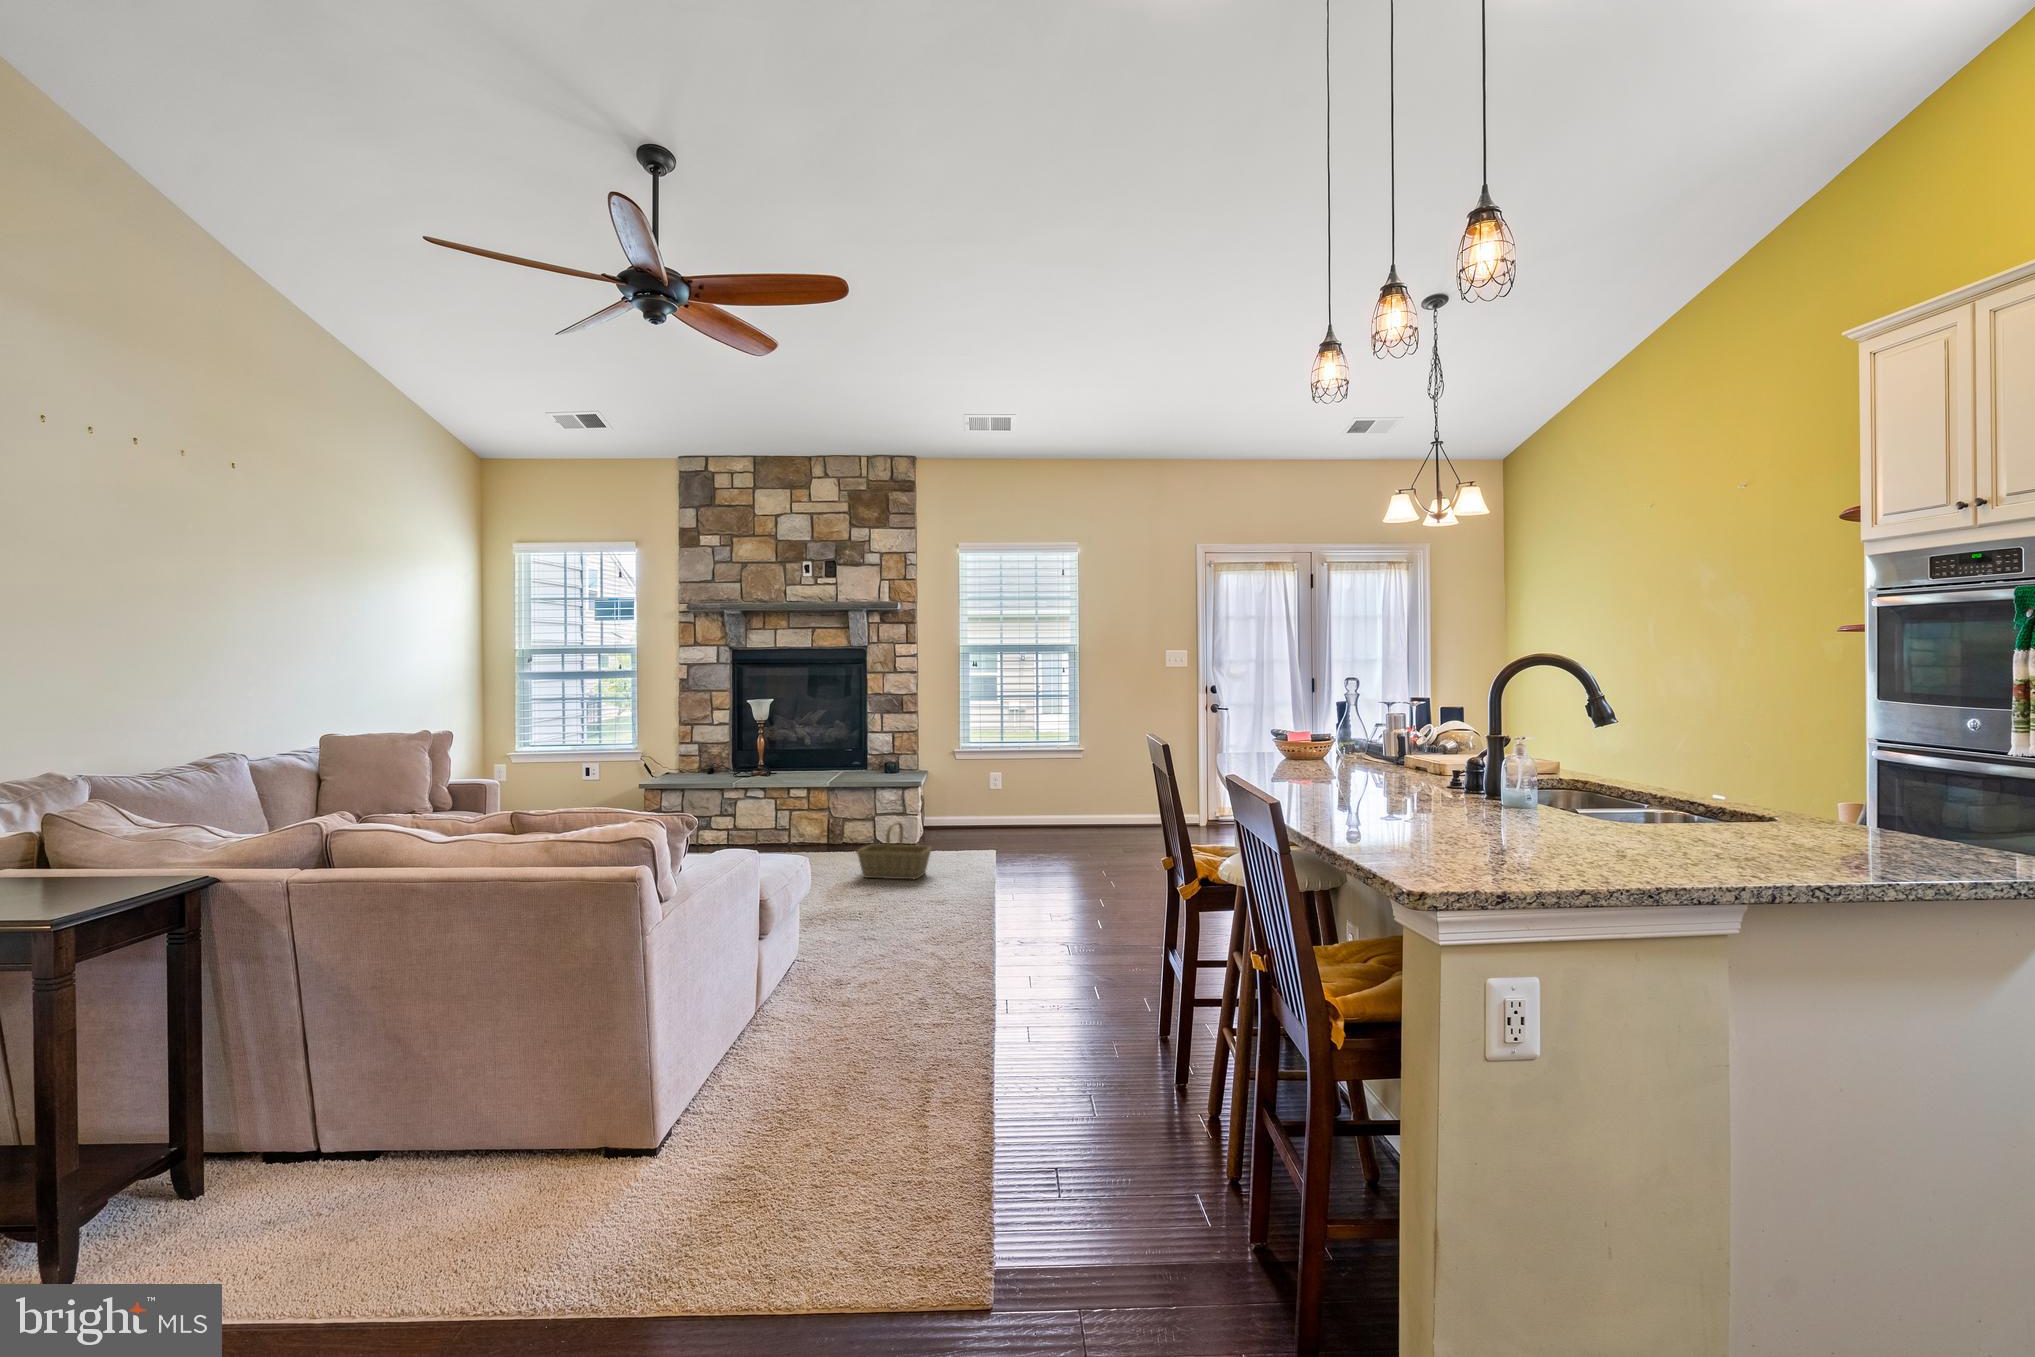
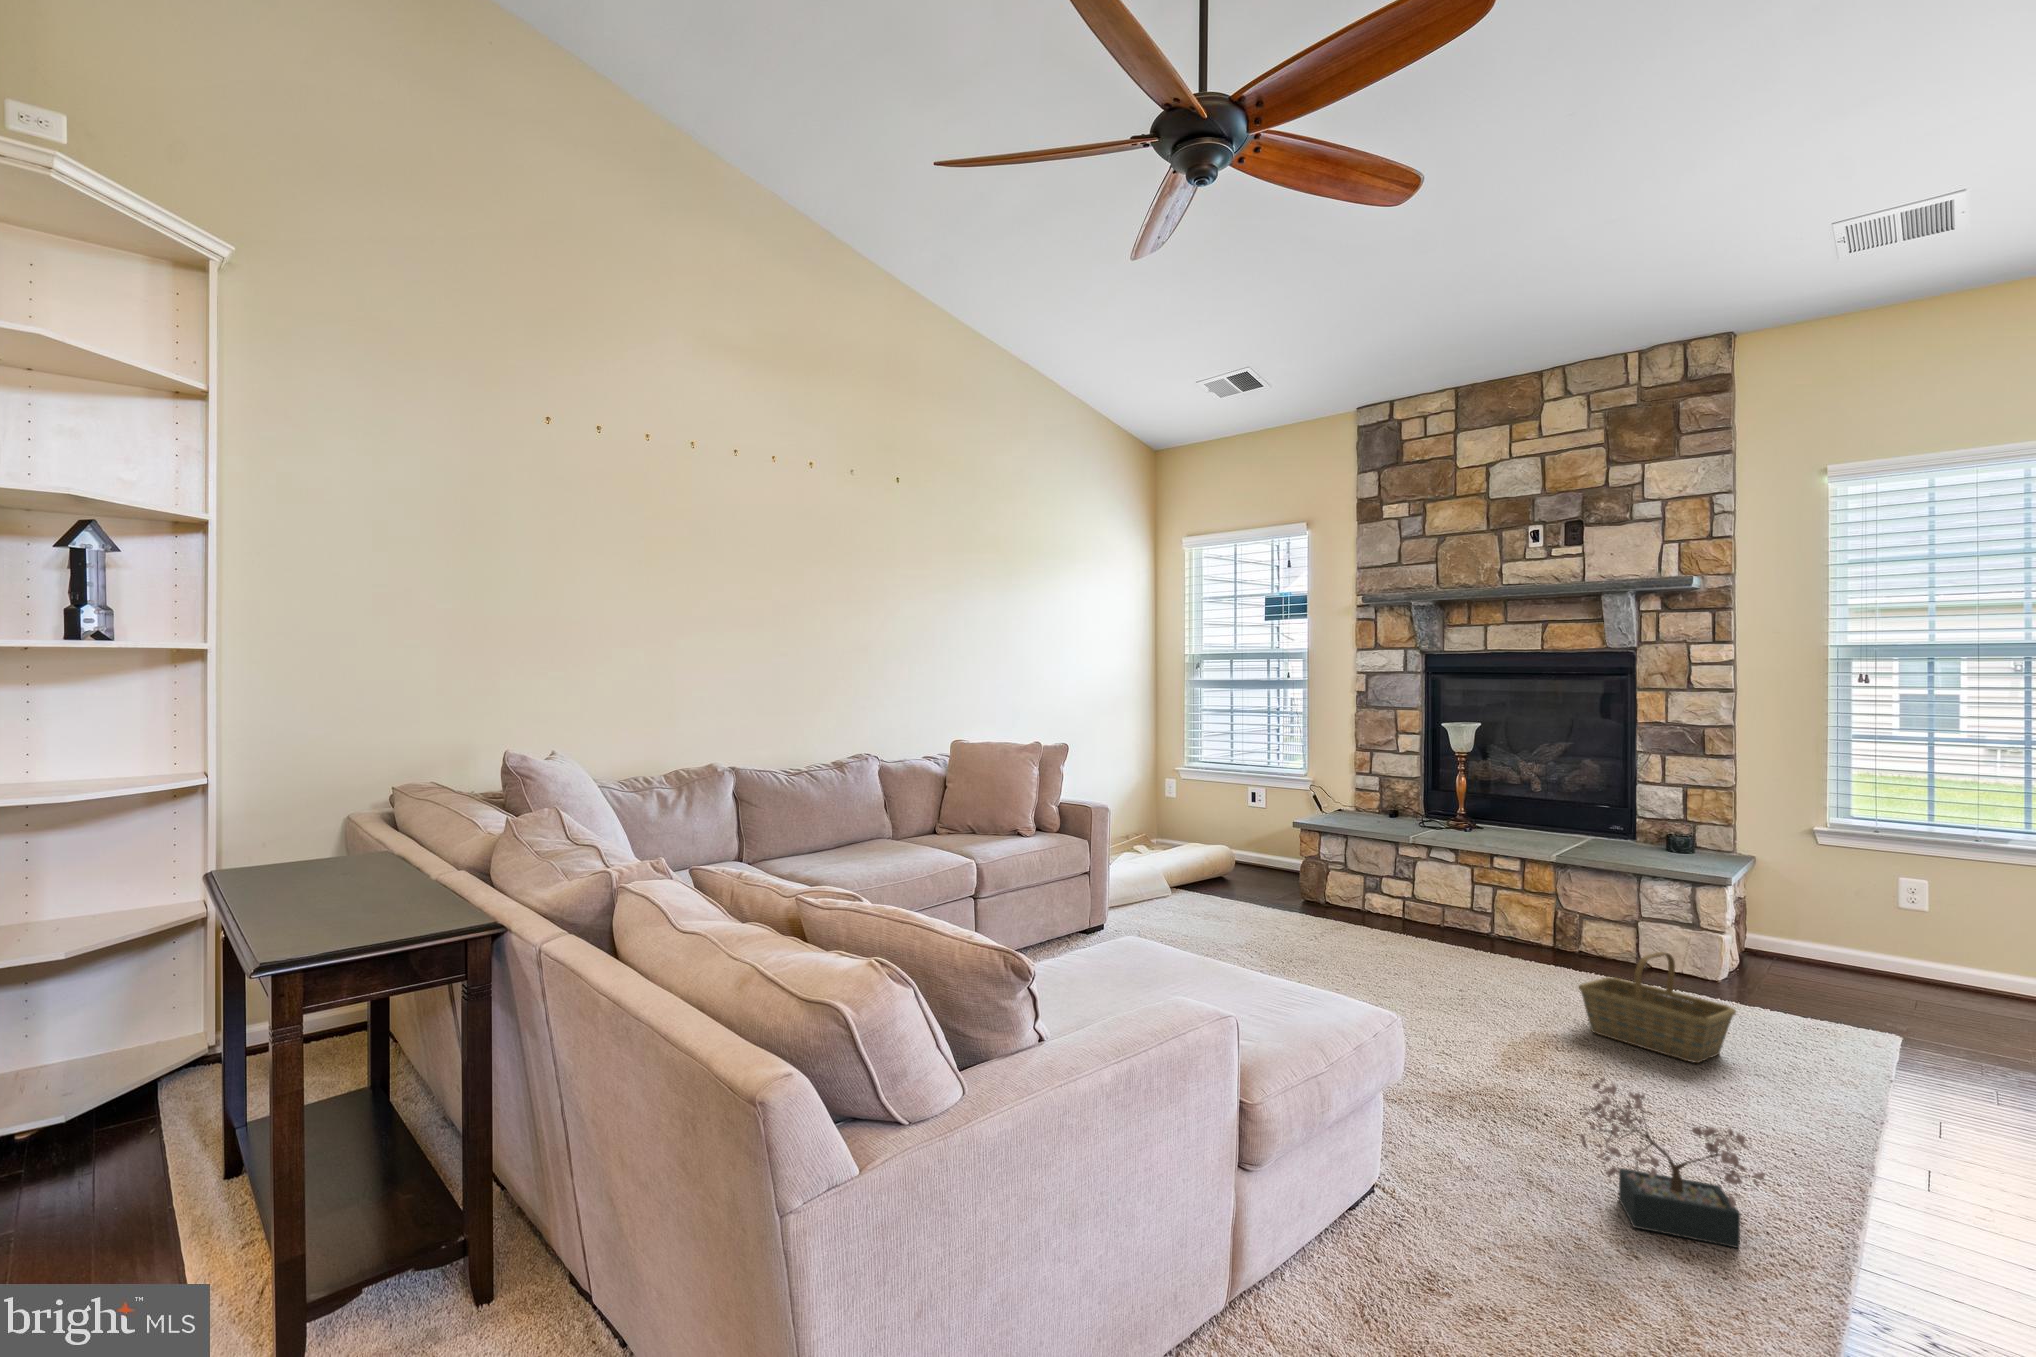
decorative plant: none [882,876,960,946] -> present [1580,1078,1765,1248]

